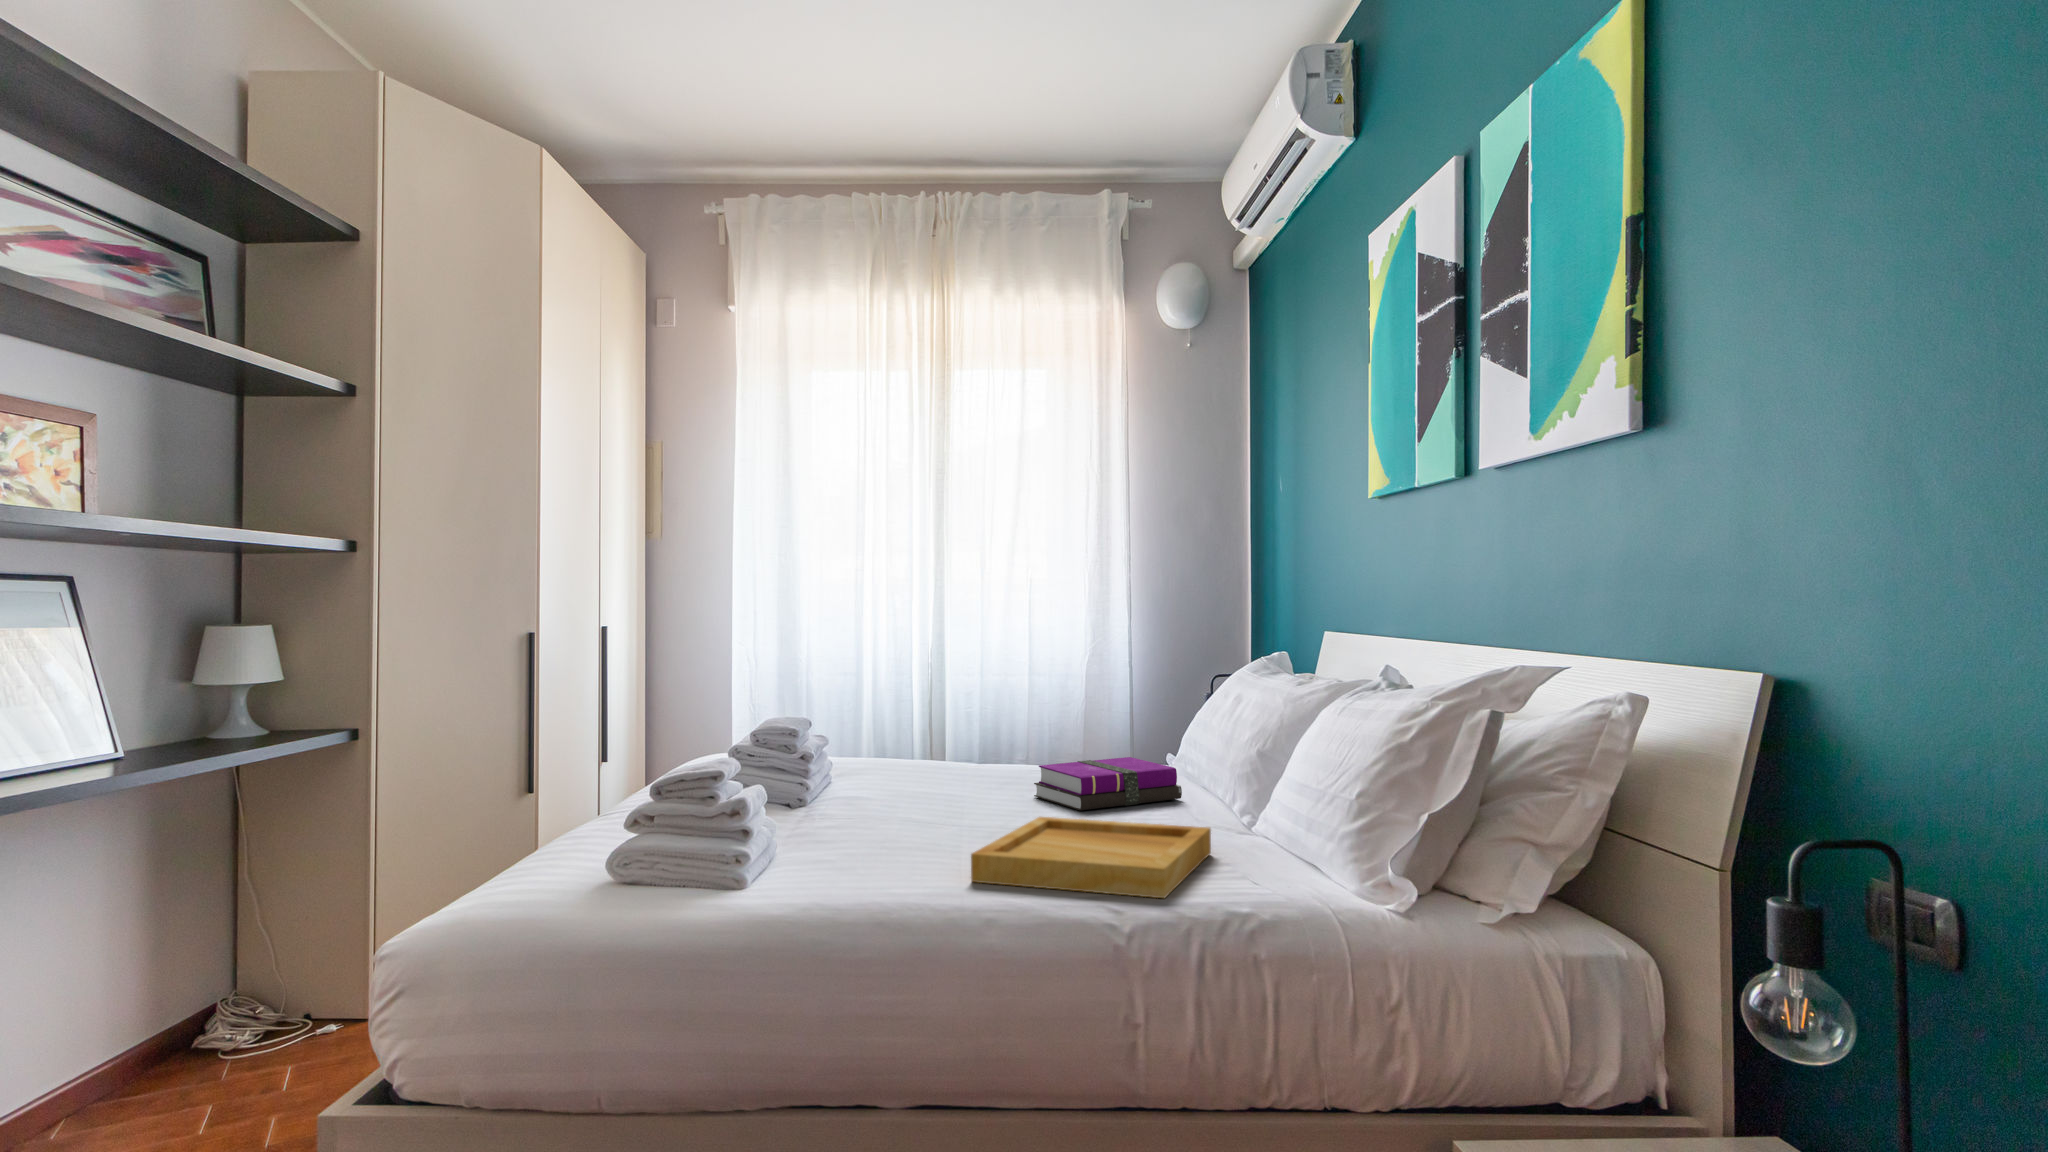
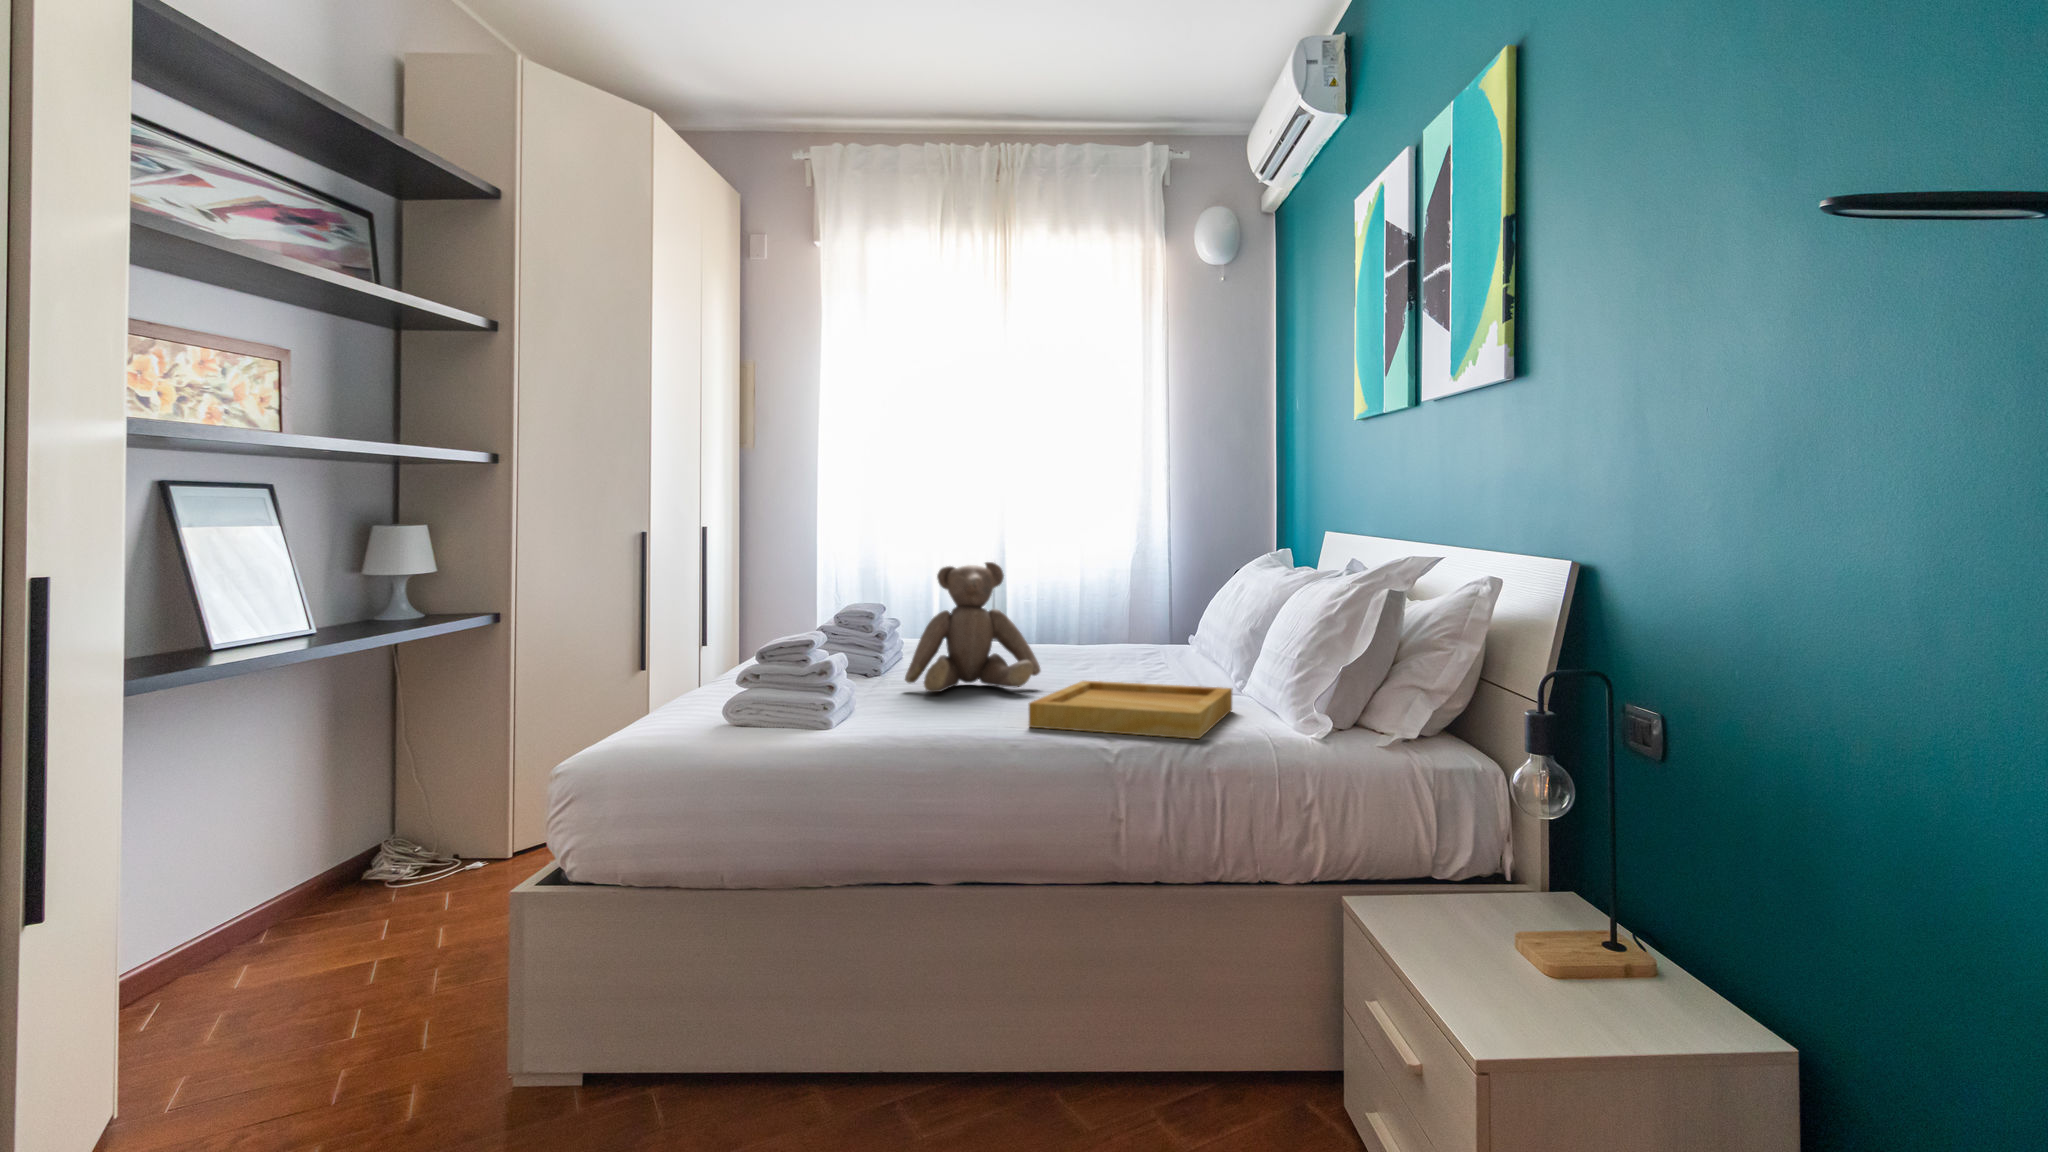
teddy bear: none [833,670,993,829] -> present [905,562,1040,692]
notebook: present [1034,757,1182,810] -> none [1072,643,1199,682]

